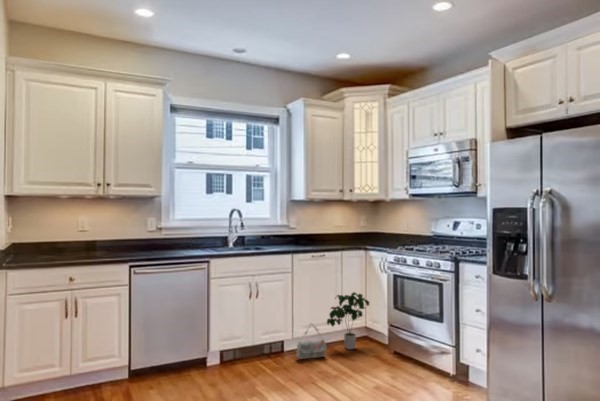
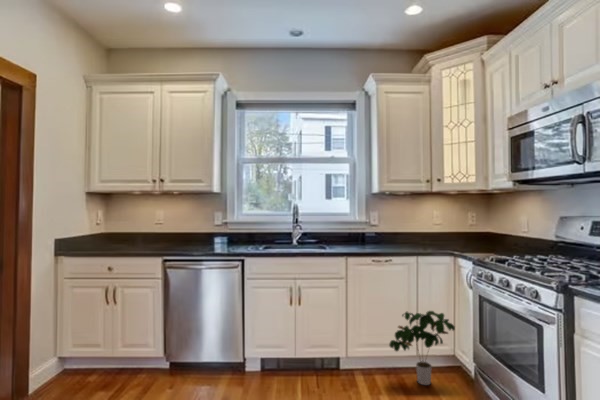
bag: present [297,324,327,359] -> none [343,343,382,389]

